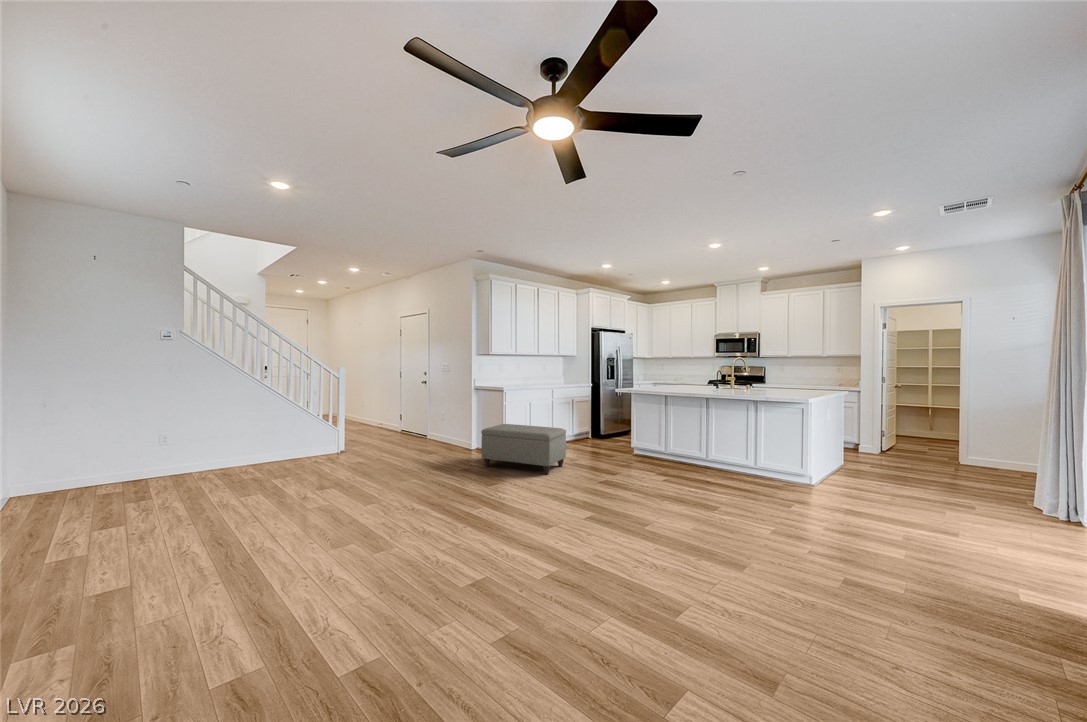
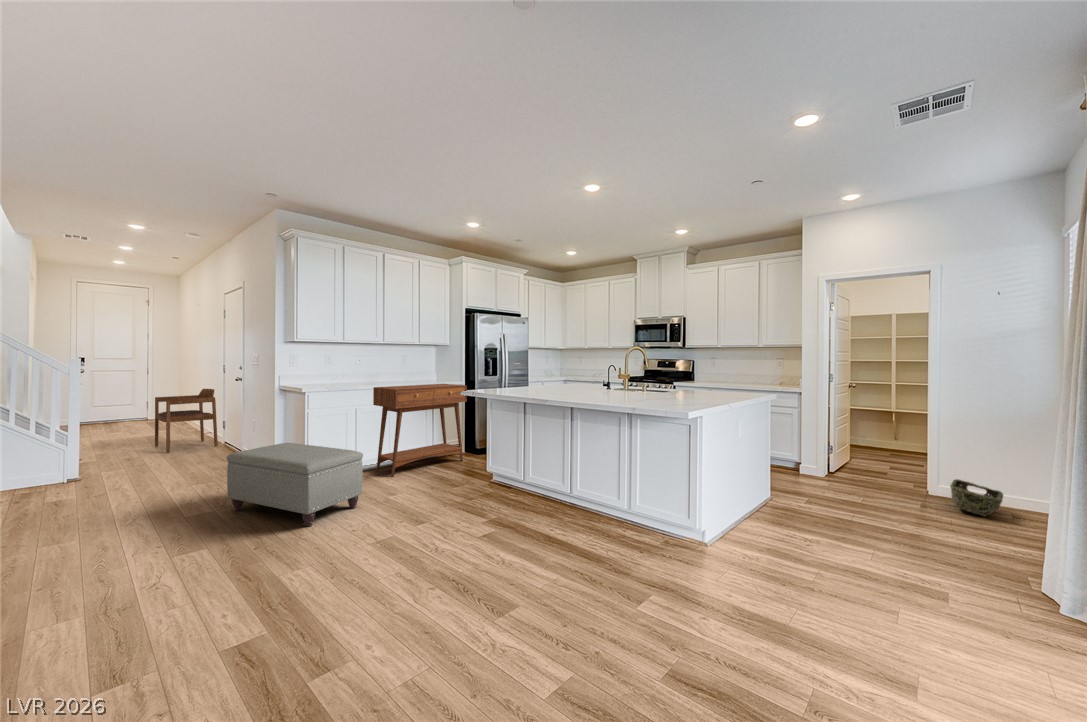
console table: none [542,385,602,451] -> present [373,384,467,477]
armchair: none [358,388,402,435] -> present [155,389,218,453]
woven basket: none [976,453,1015,476] -> present [950,479,1003,516]

